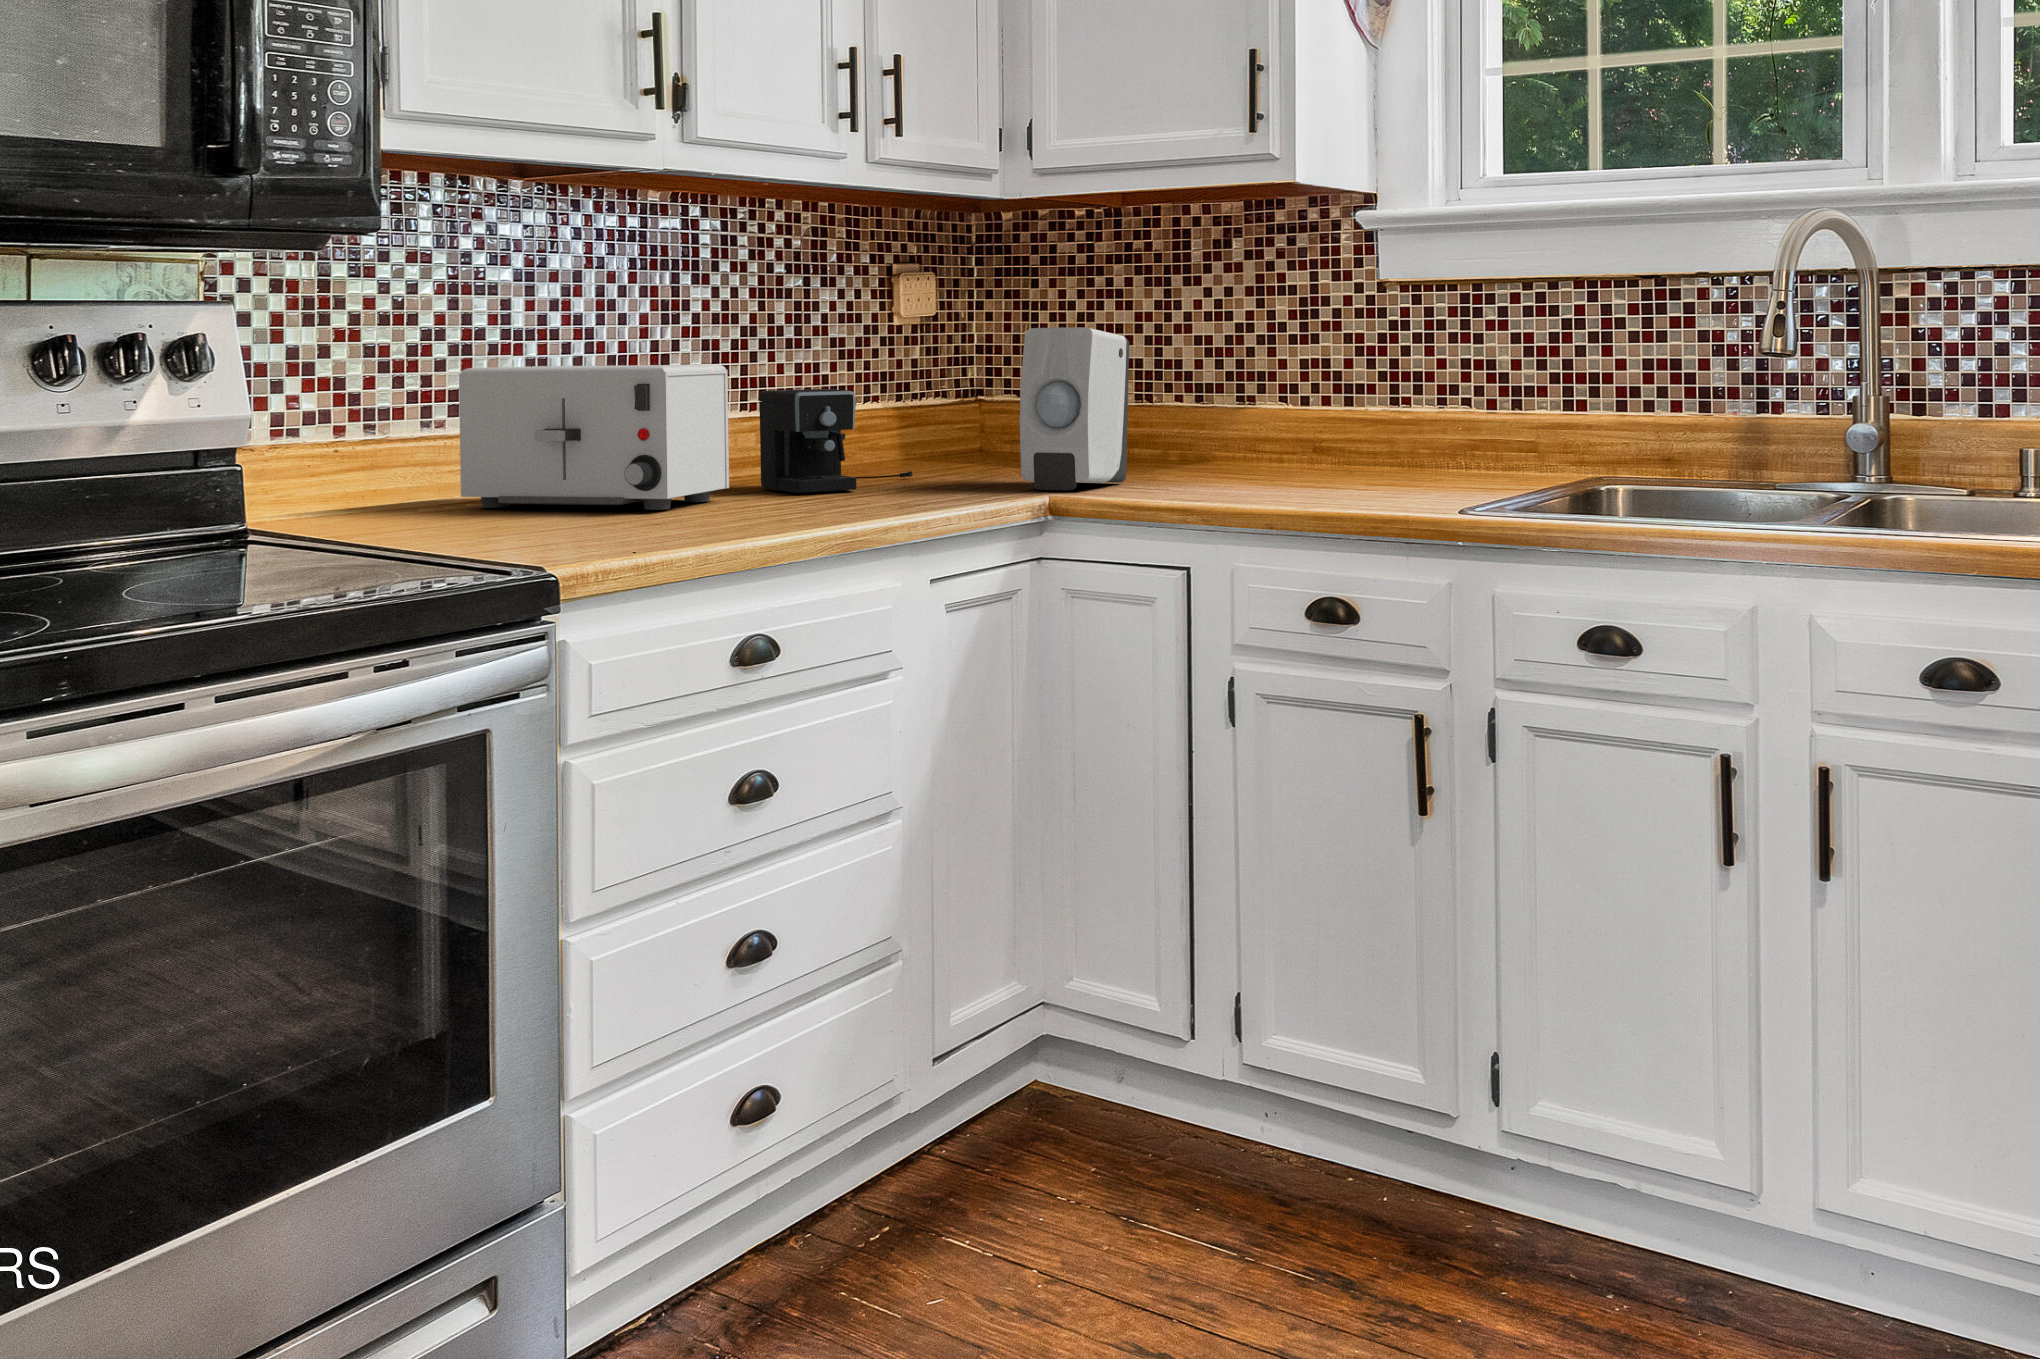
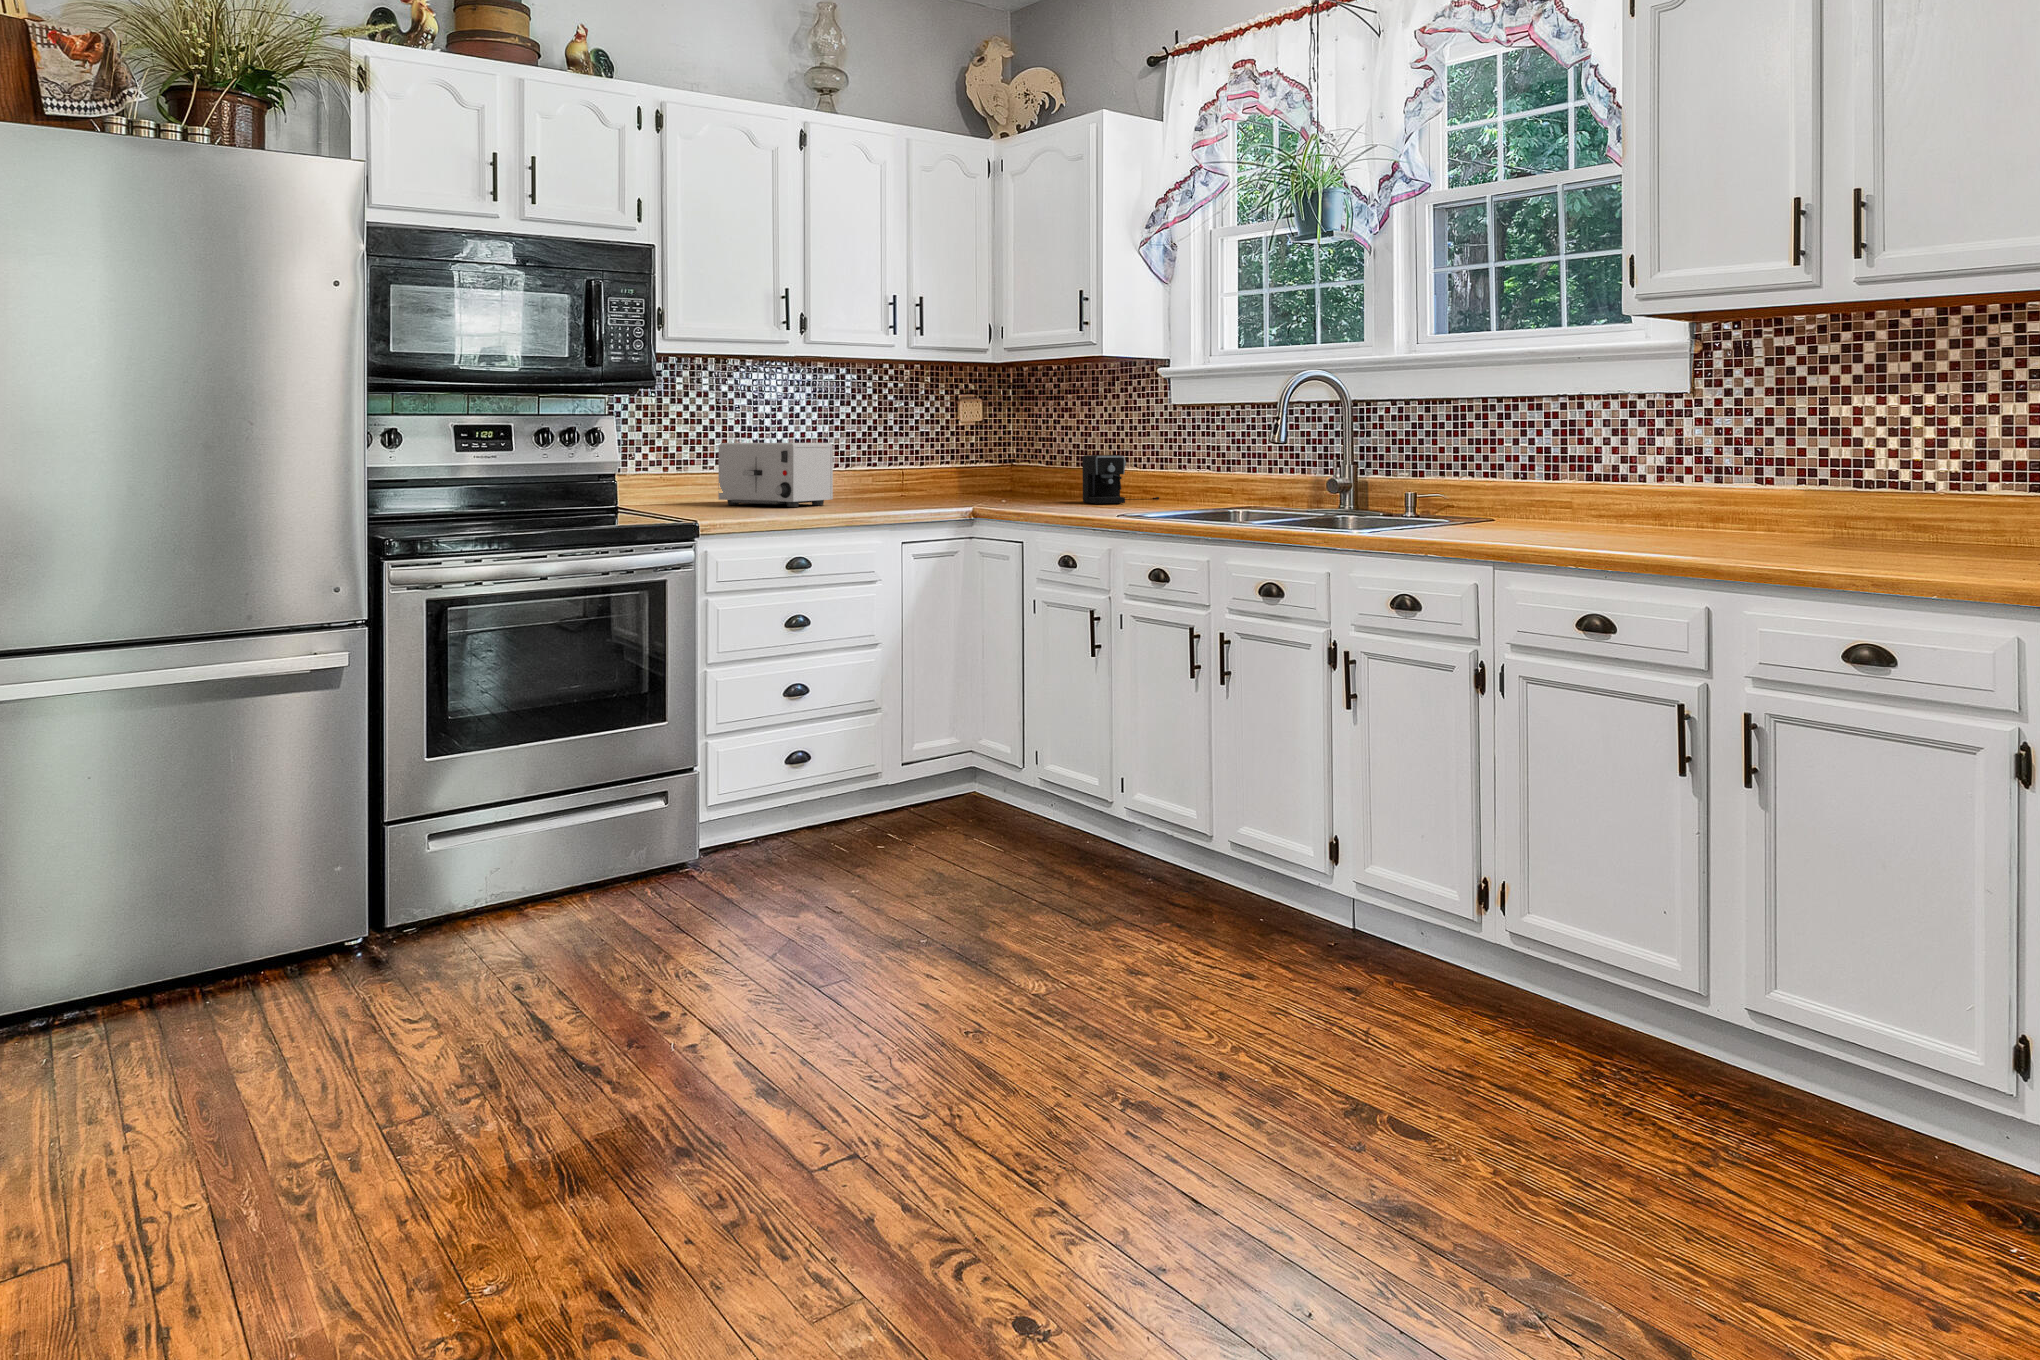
soap dispenser: present [1020,327,1129,490] -> none [968,427,1030,505]
coffee maker: present [760,389,913,493] -> present [1082,455,1159,503]

